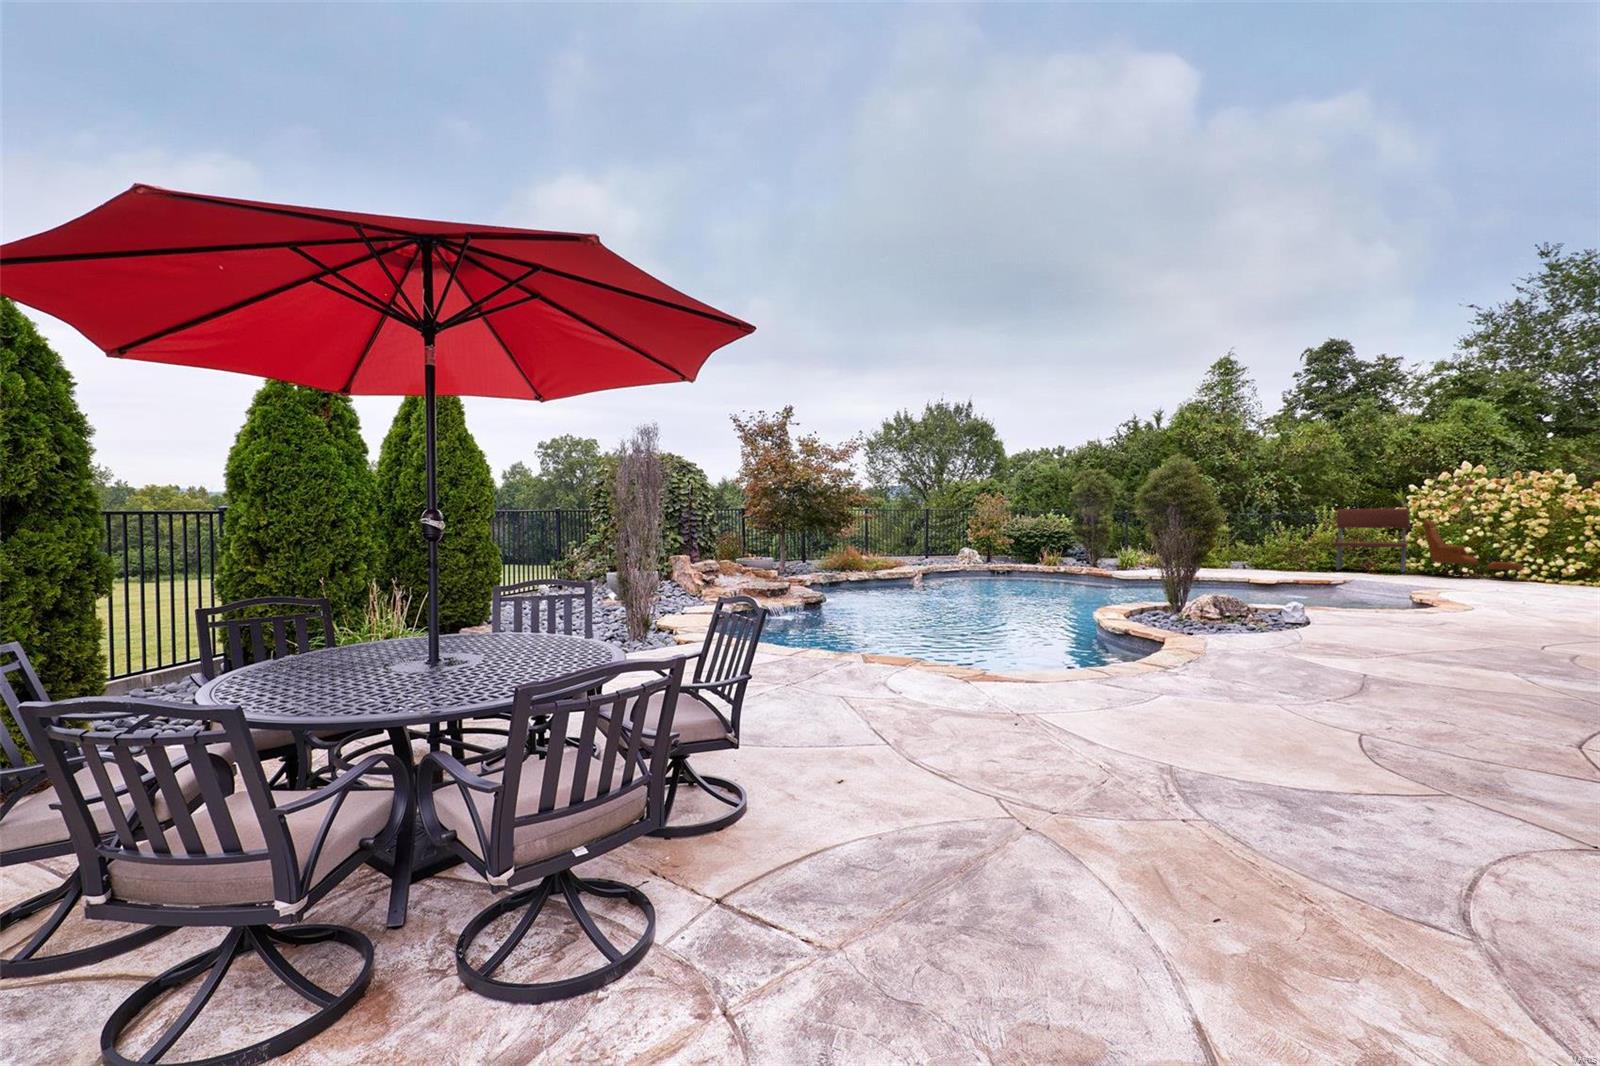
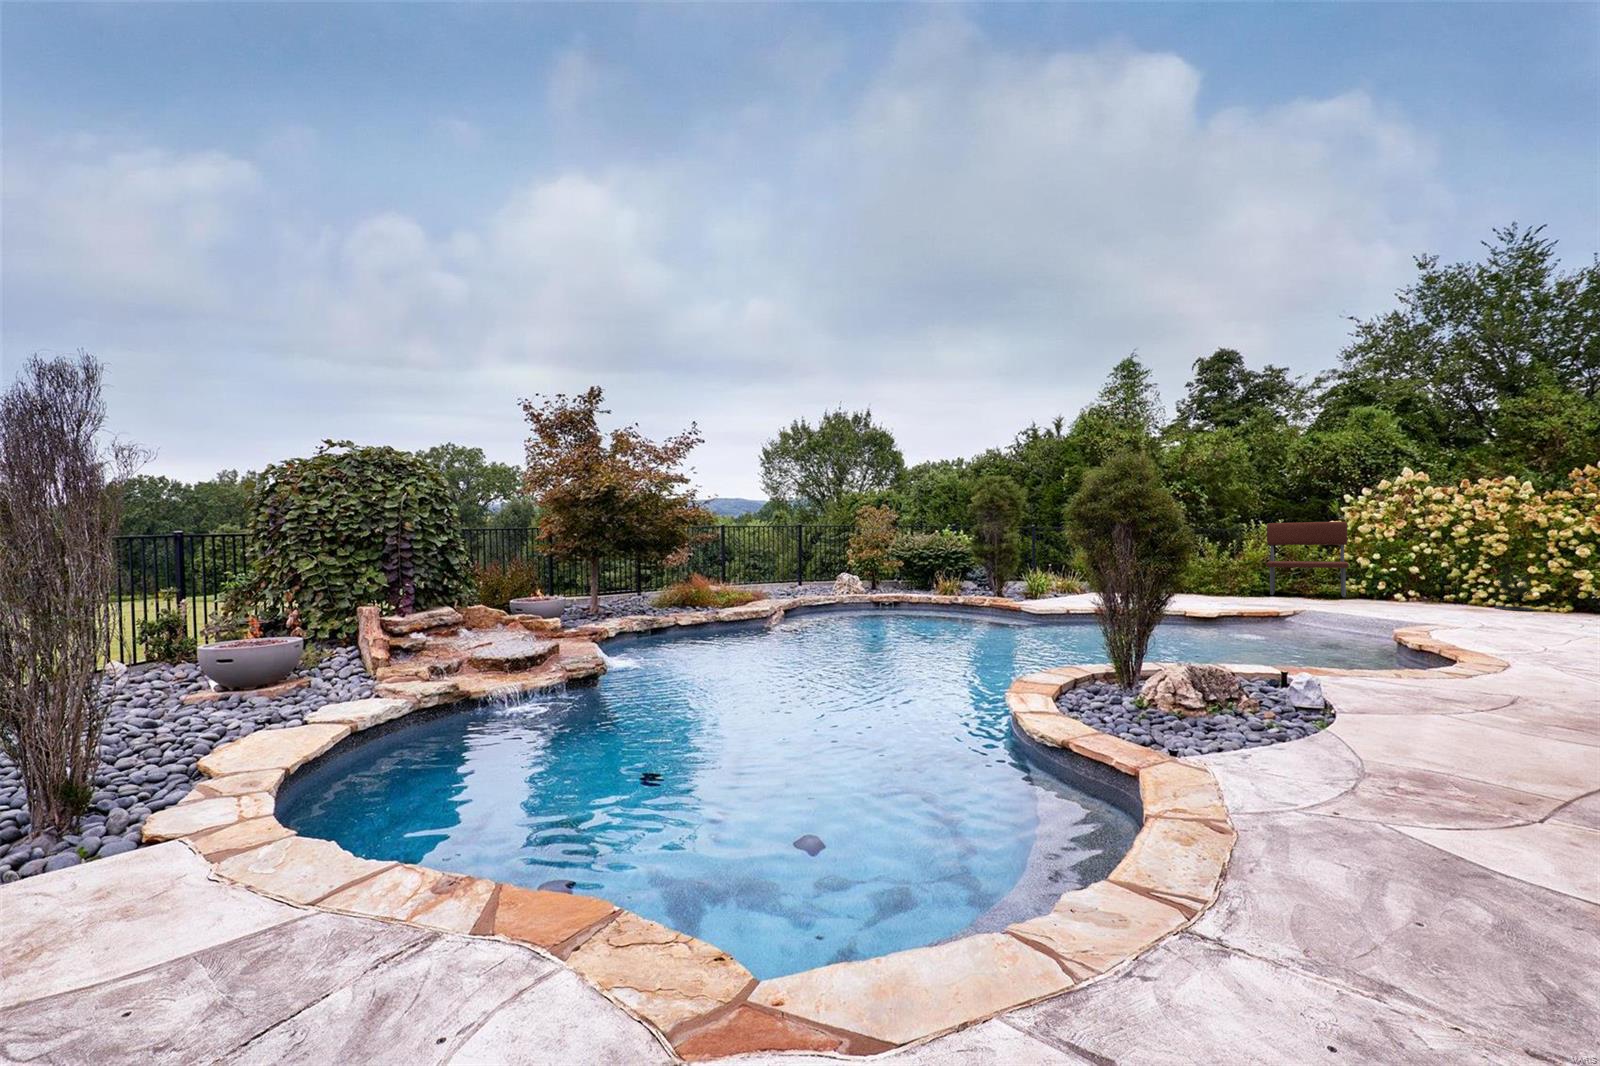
lounge chair: present [1423,521,1524,579] -> none [1367,536,1484,607]
potted tree: none [1533,542,1571,584] -> present [1495,565,1532,610]

